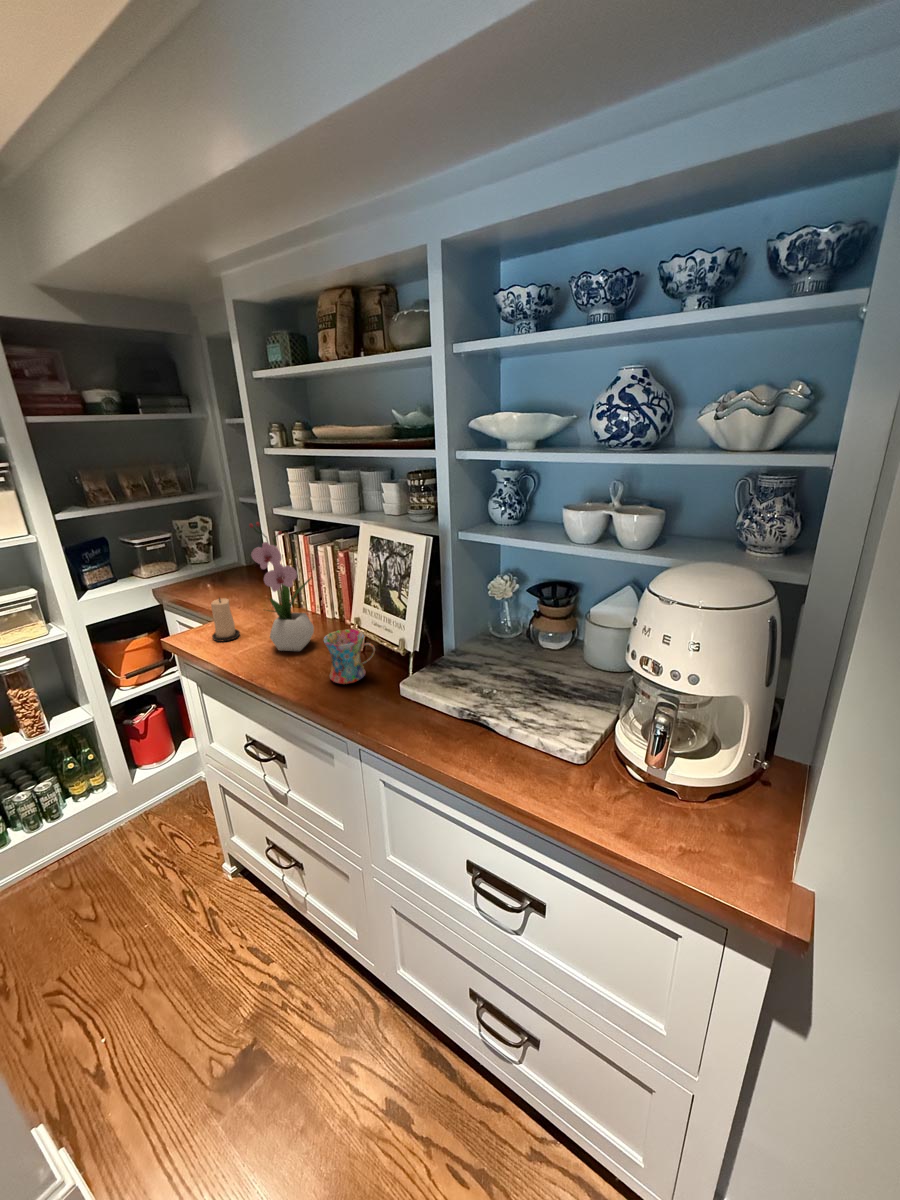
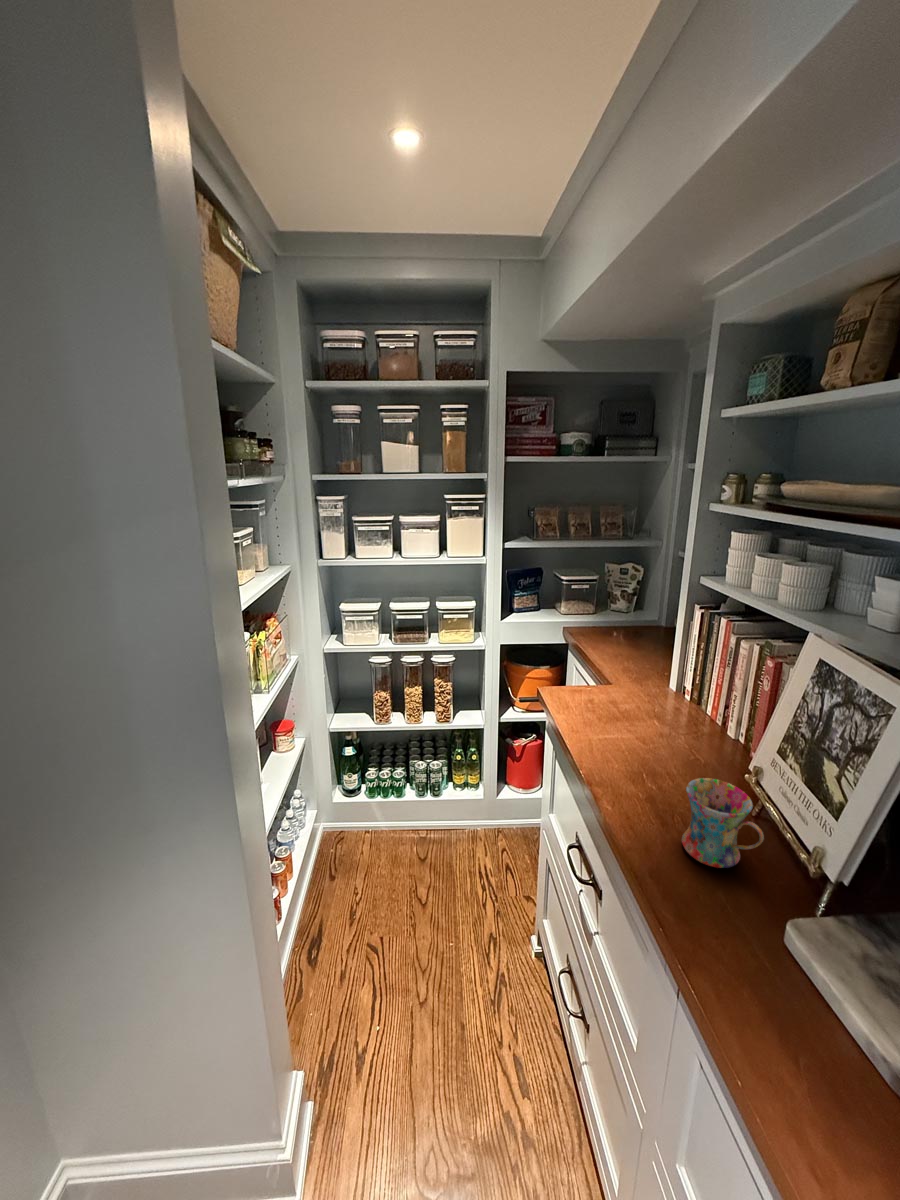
flower arrangement: present [249,522,314,651] -> none [631,599,713,772]
candle: present [211,598,240,642] -> none [581,667,611,718]

